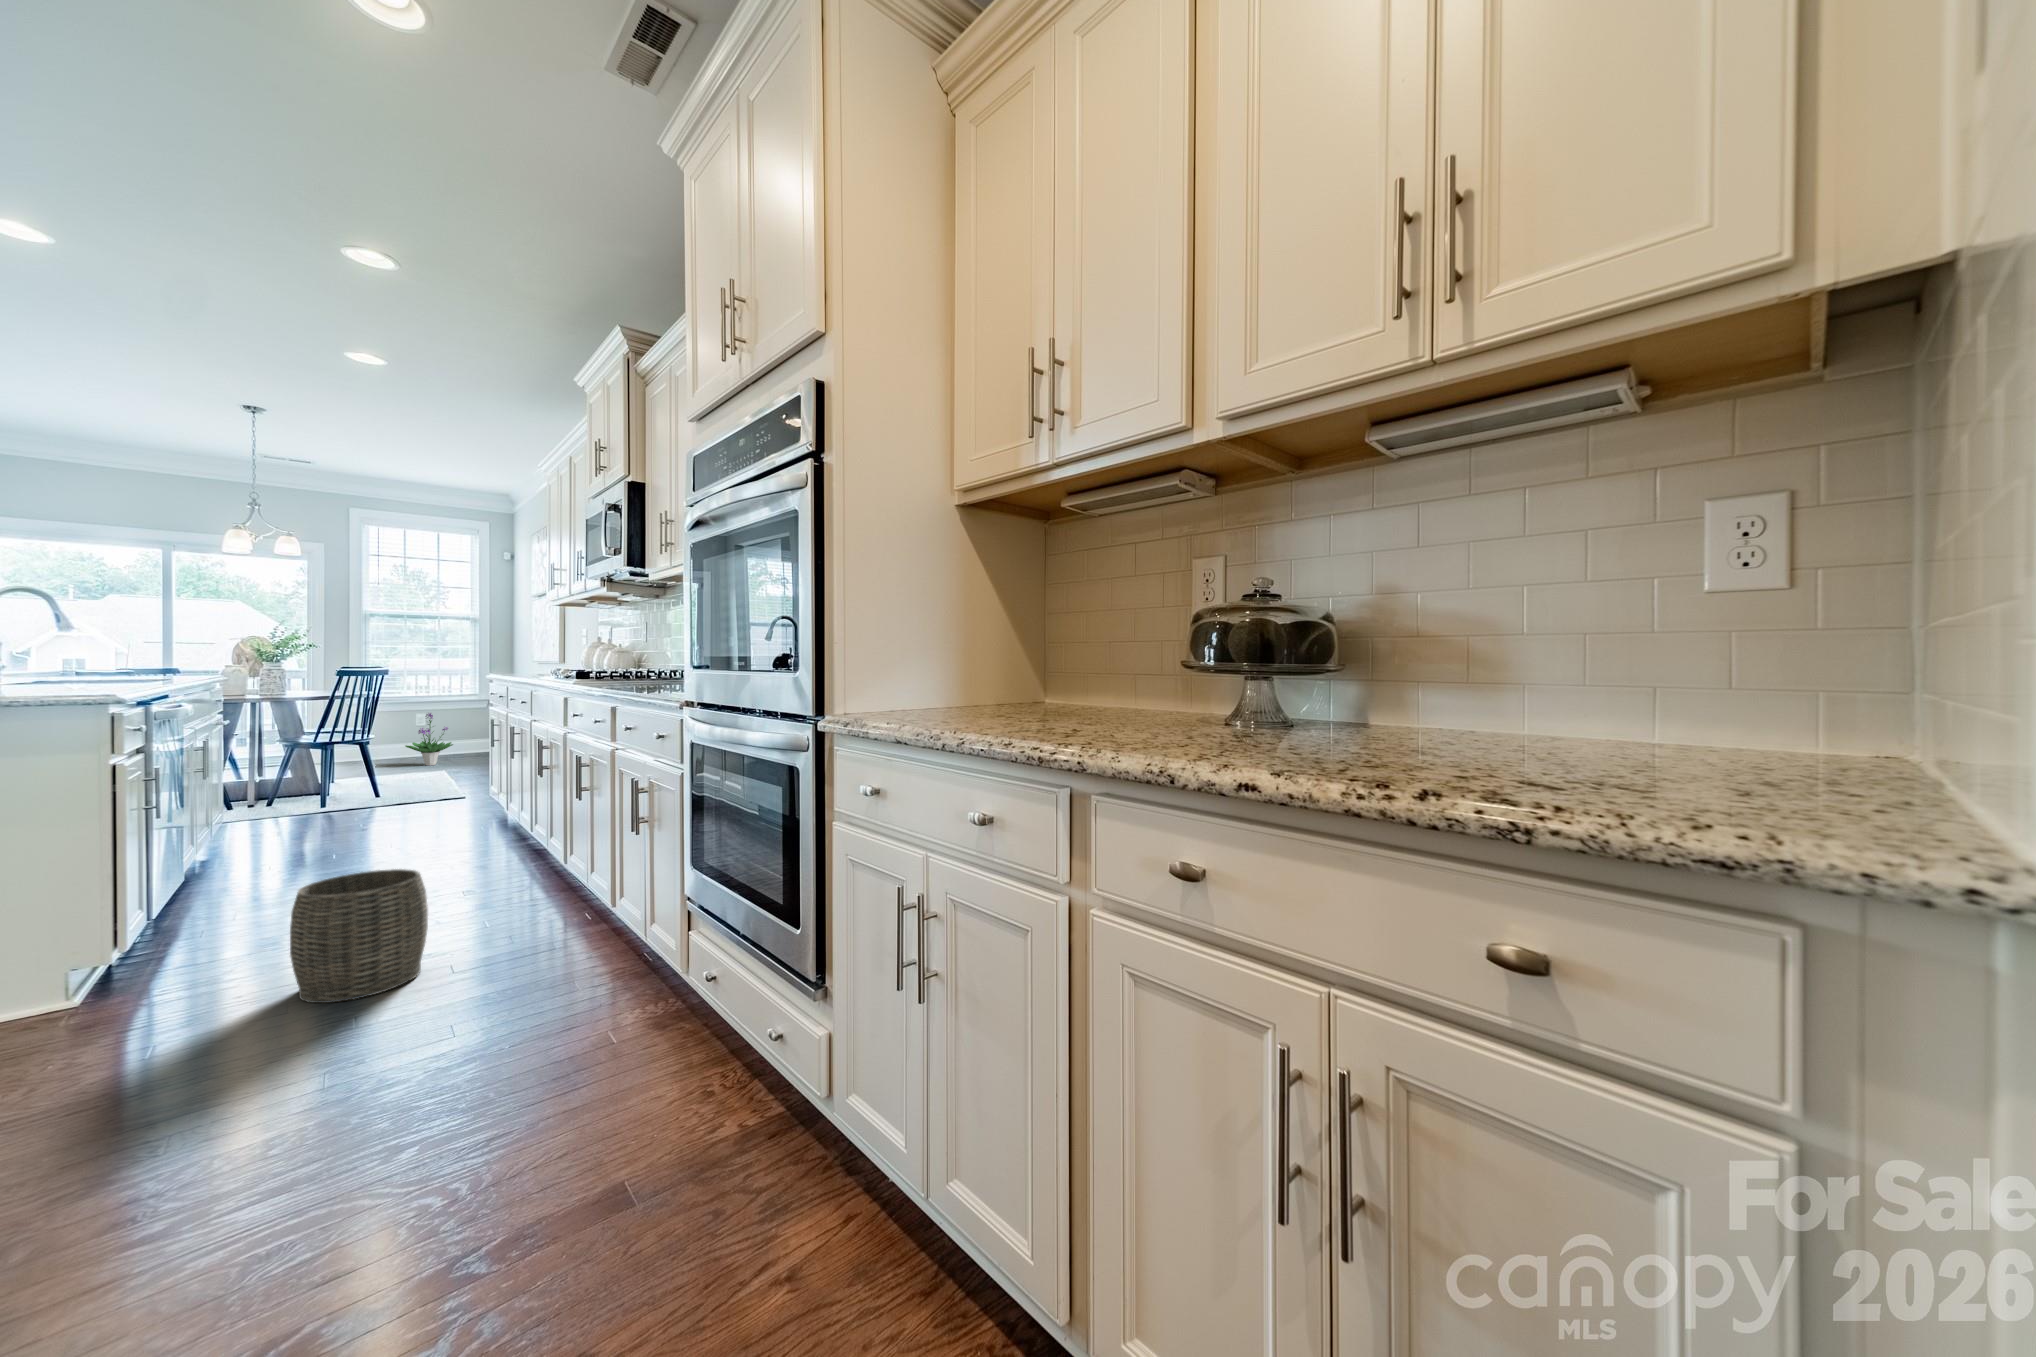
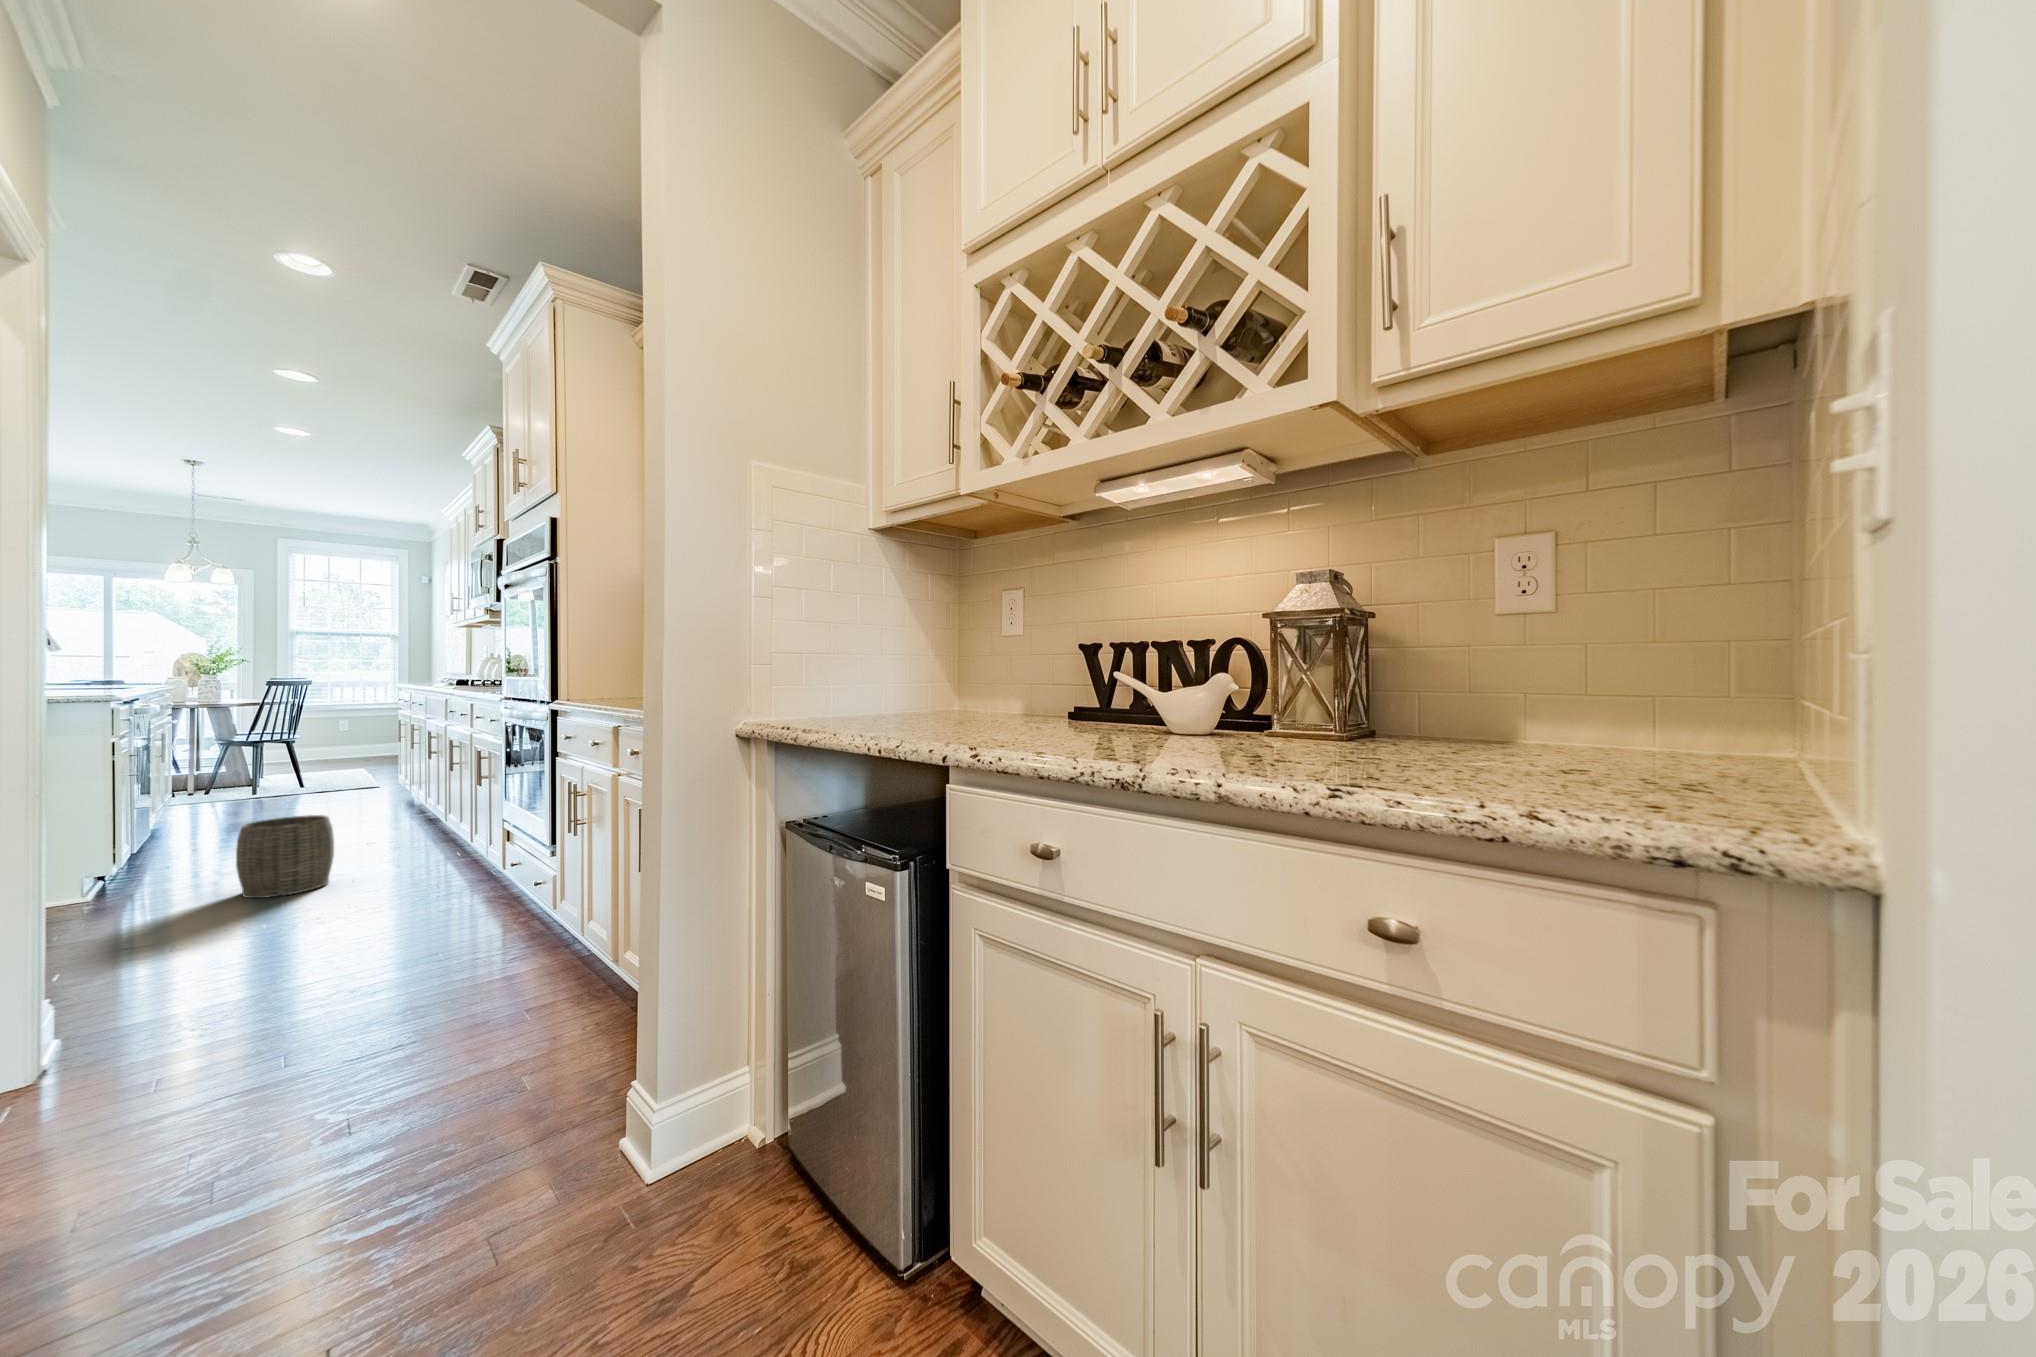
potted plant: present [405,713,453,765] -> none [329,718,375,764]

